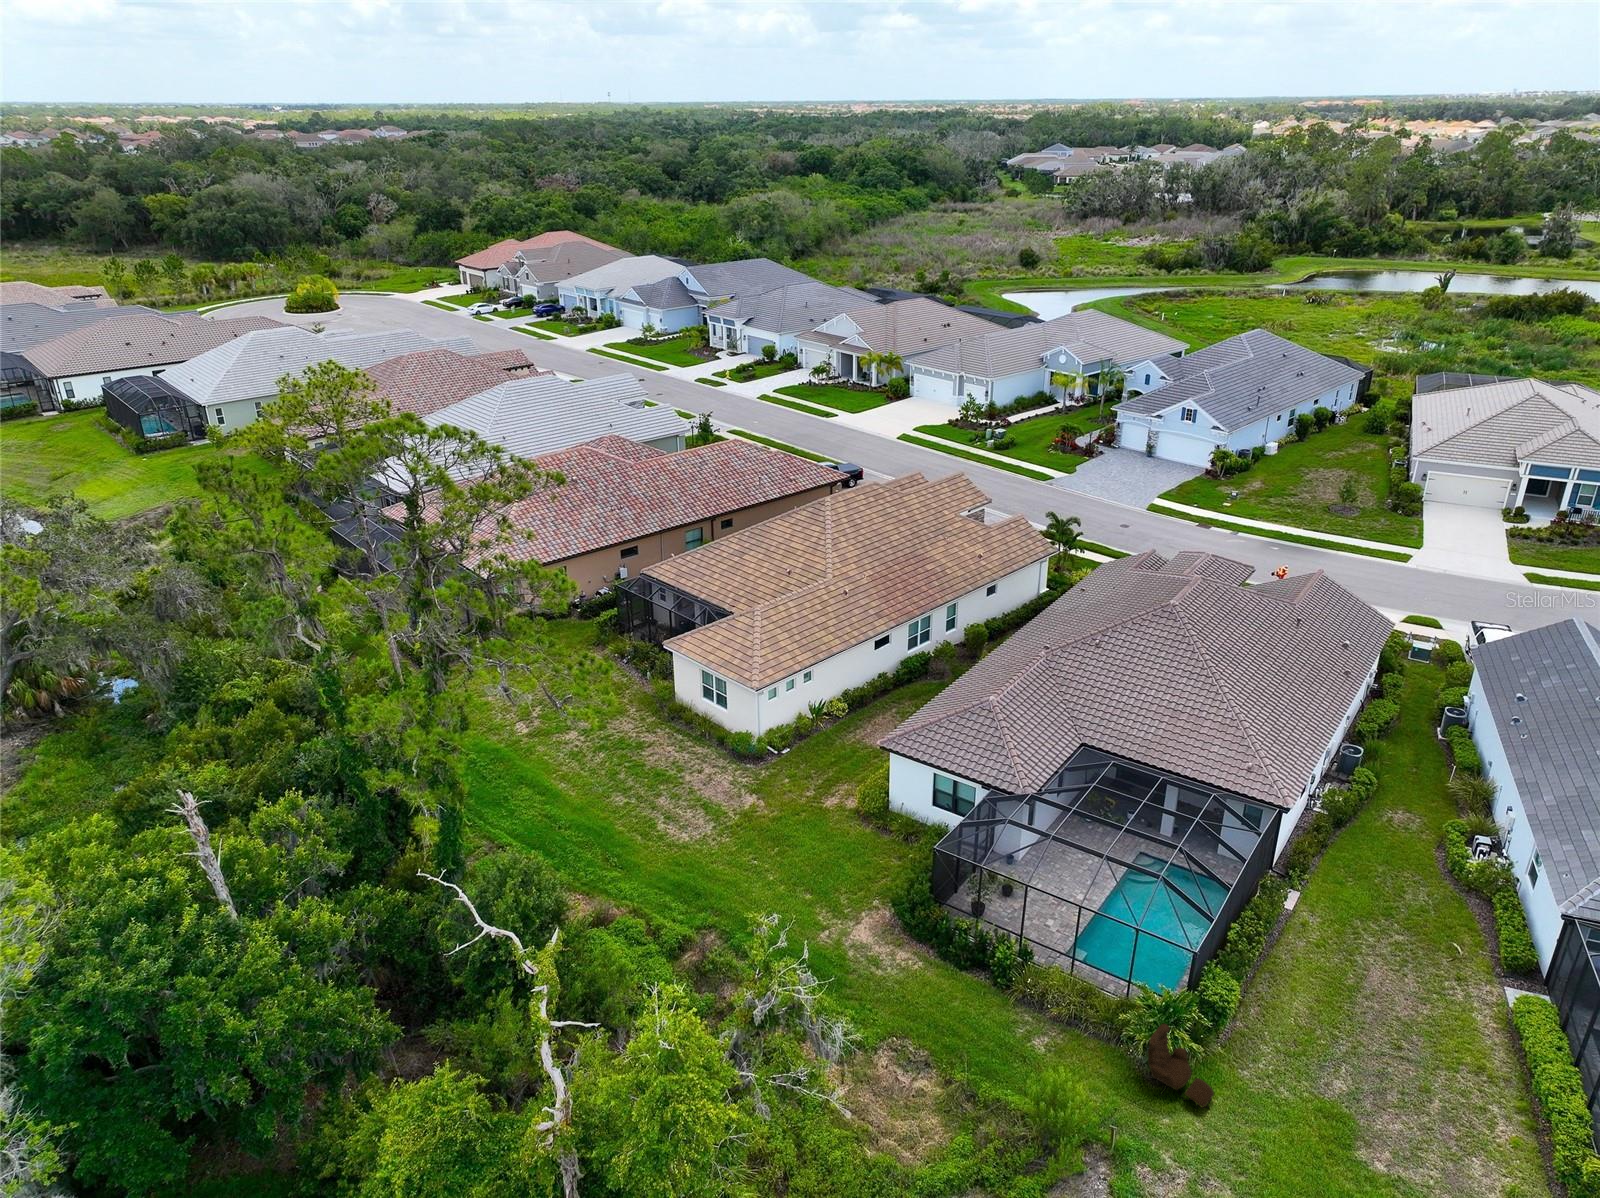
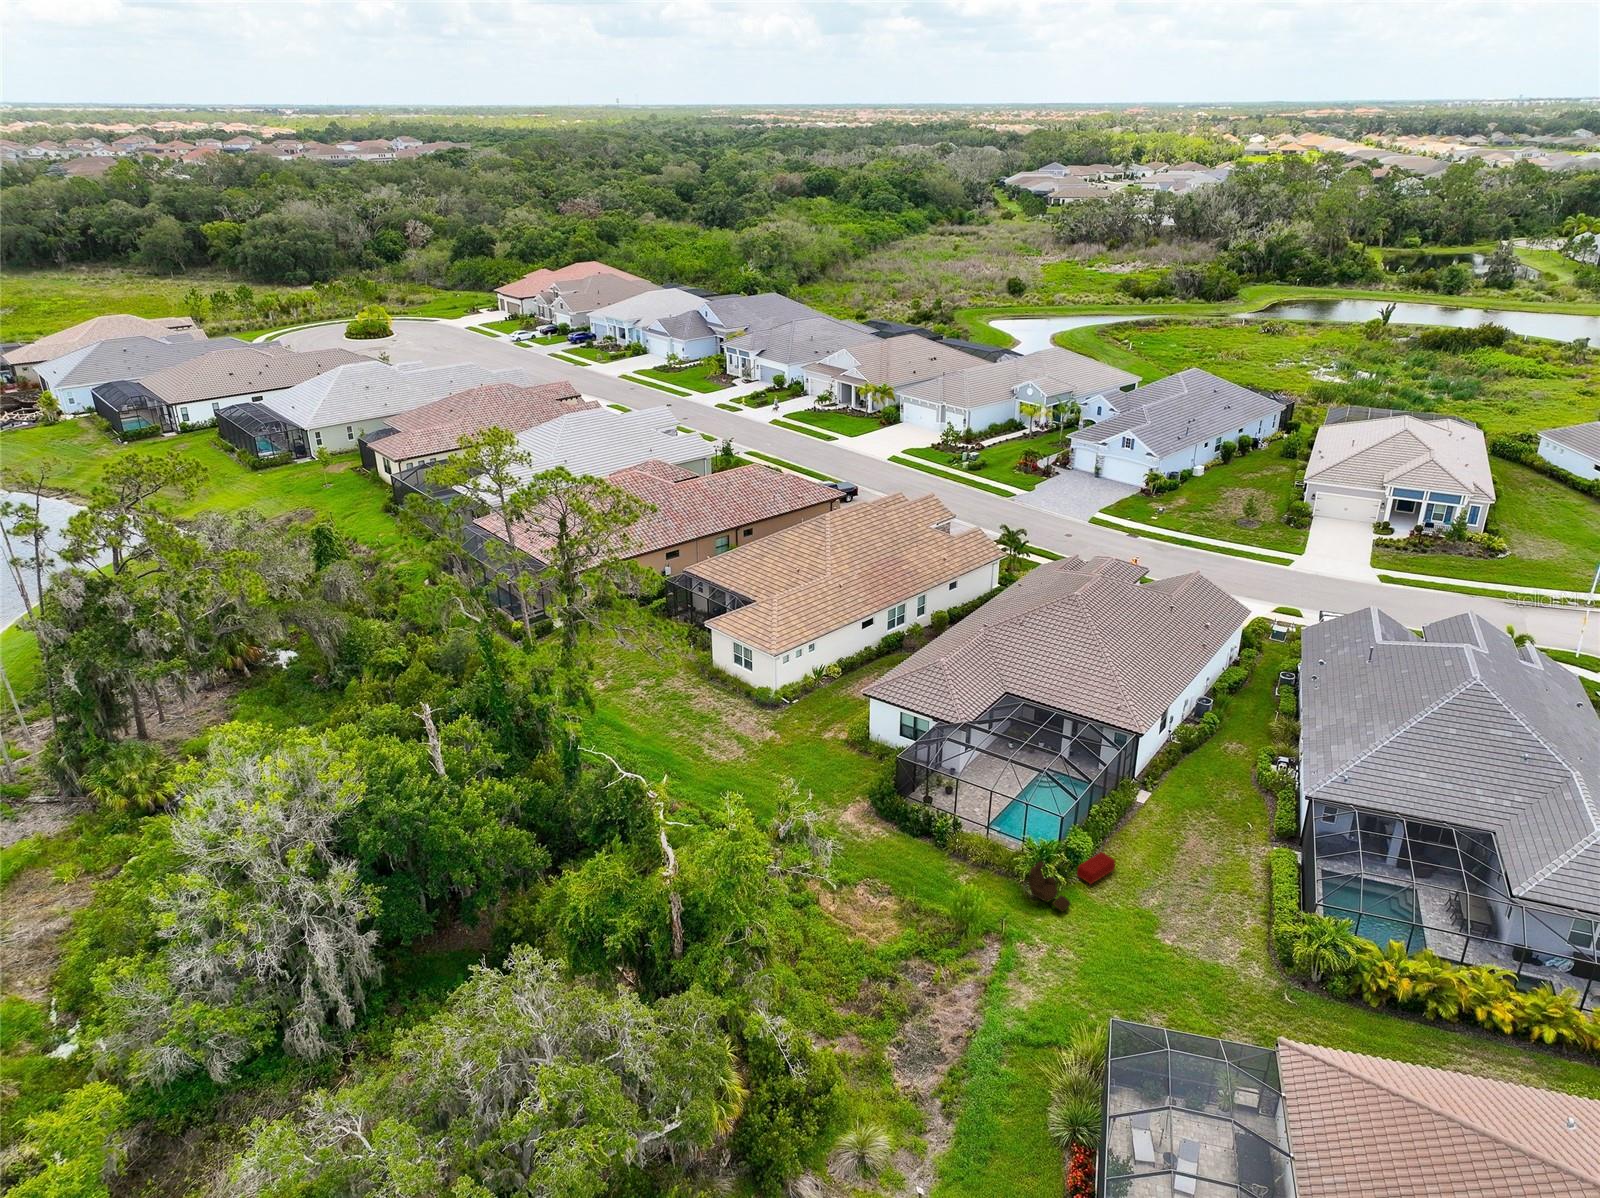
bench: none [1214,999,1273,1059] -> present [1077,852,1115,887]

